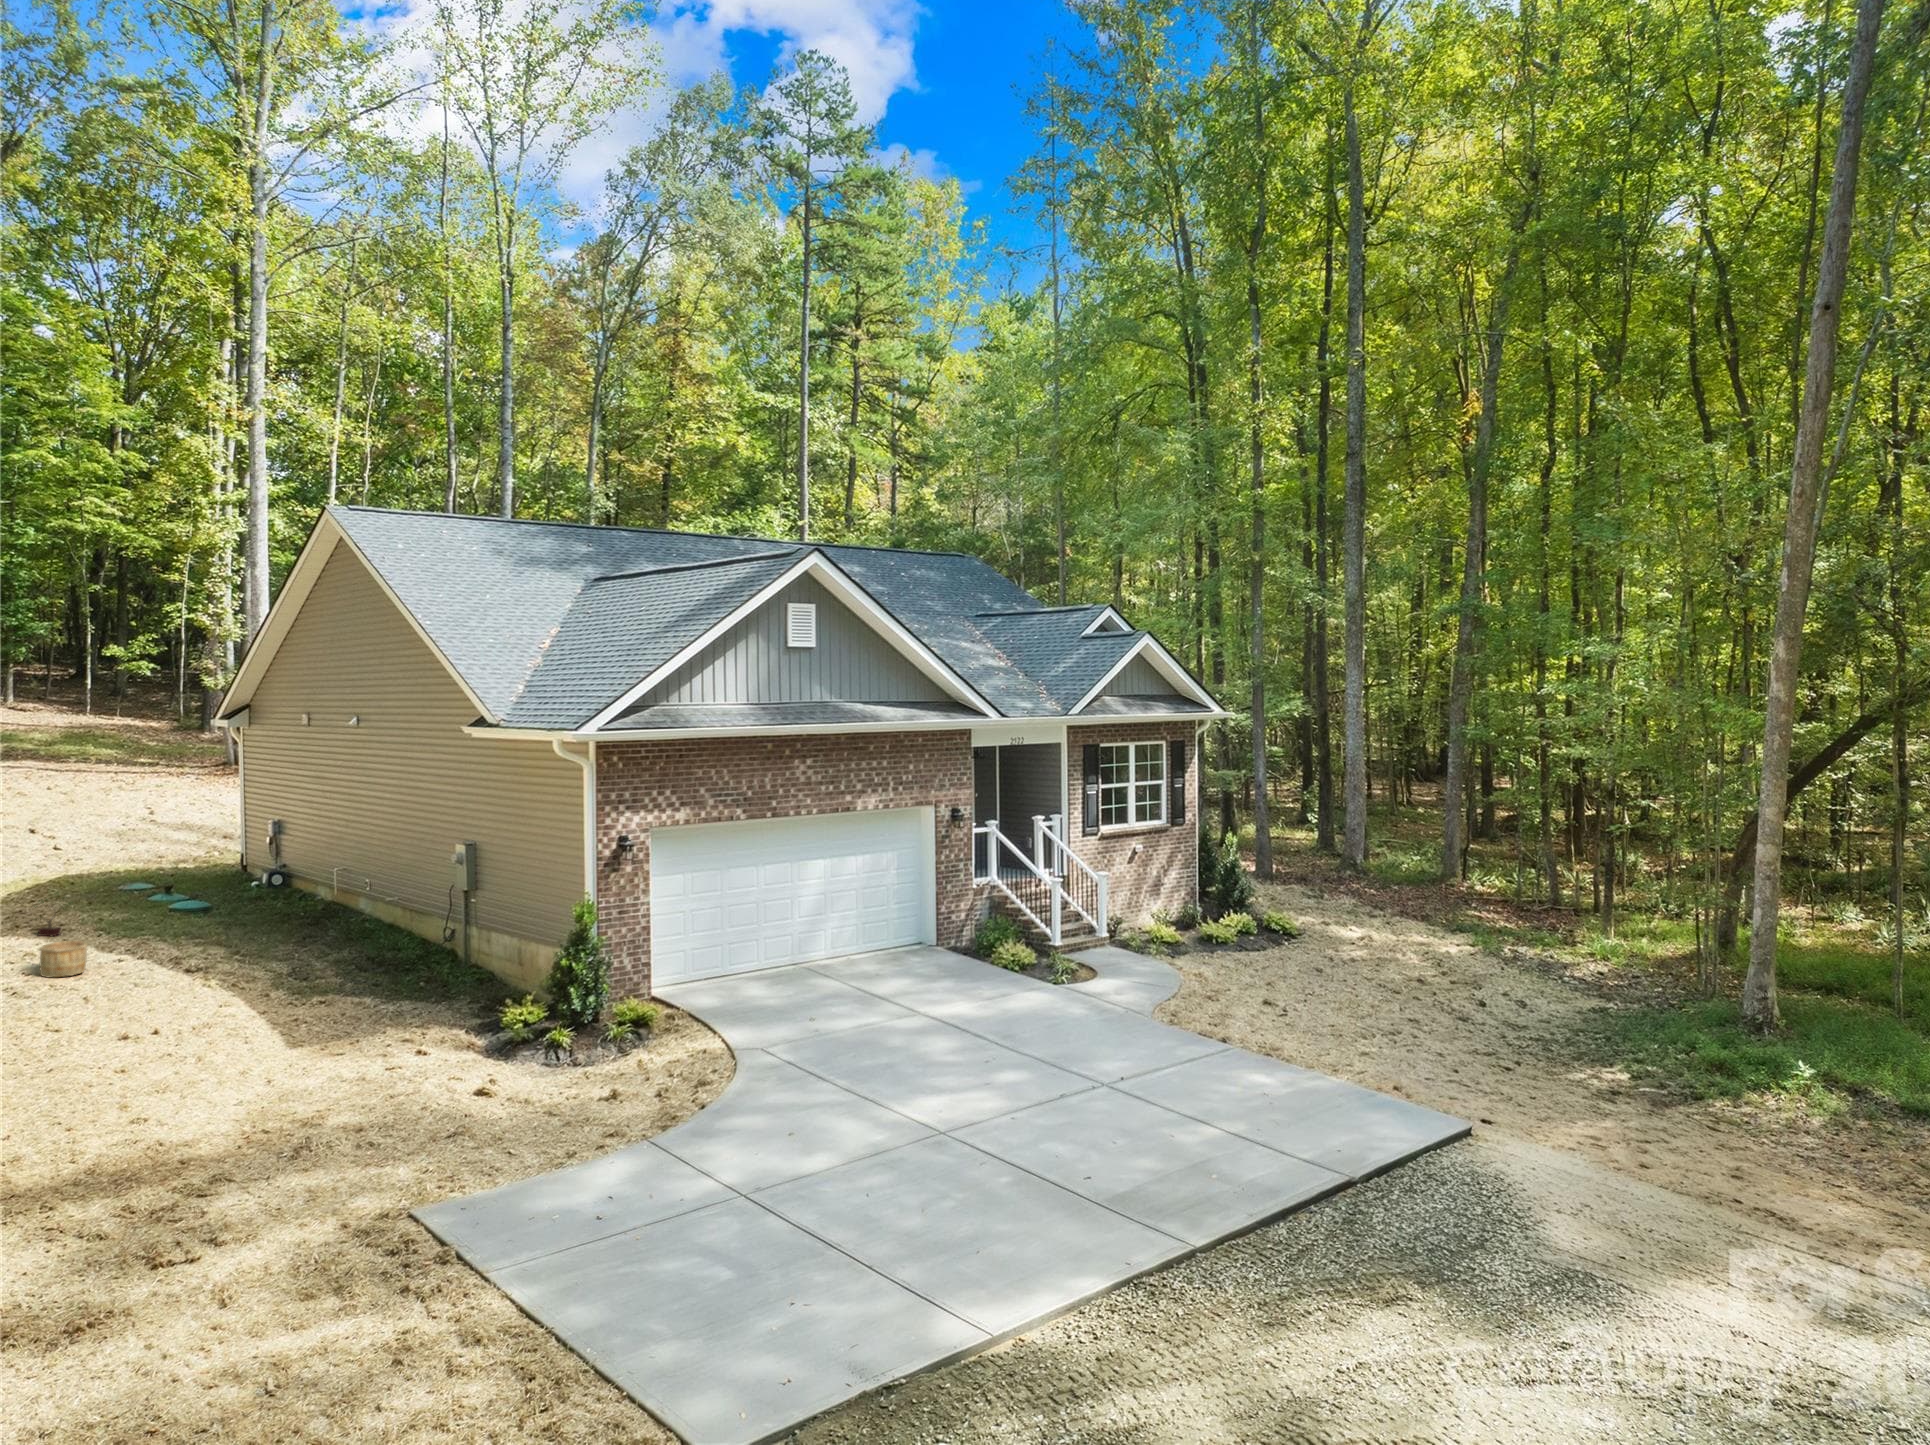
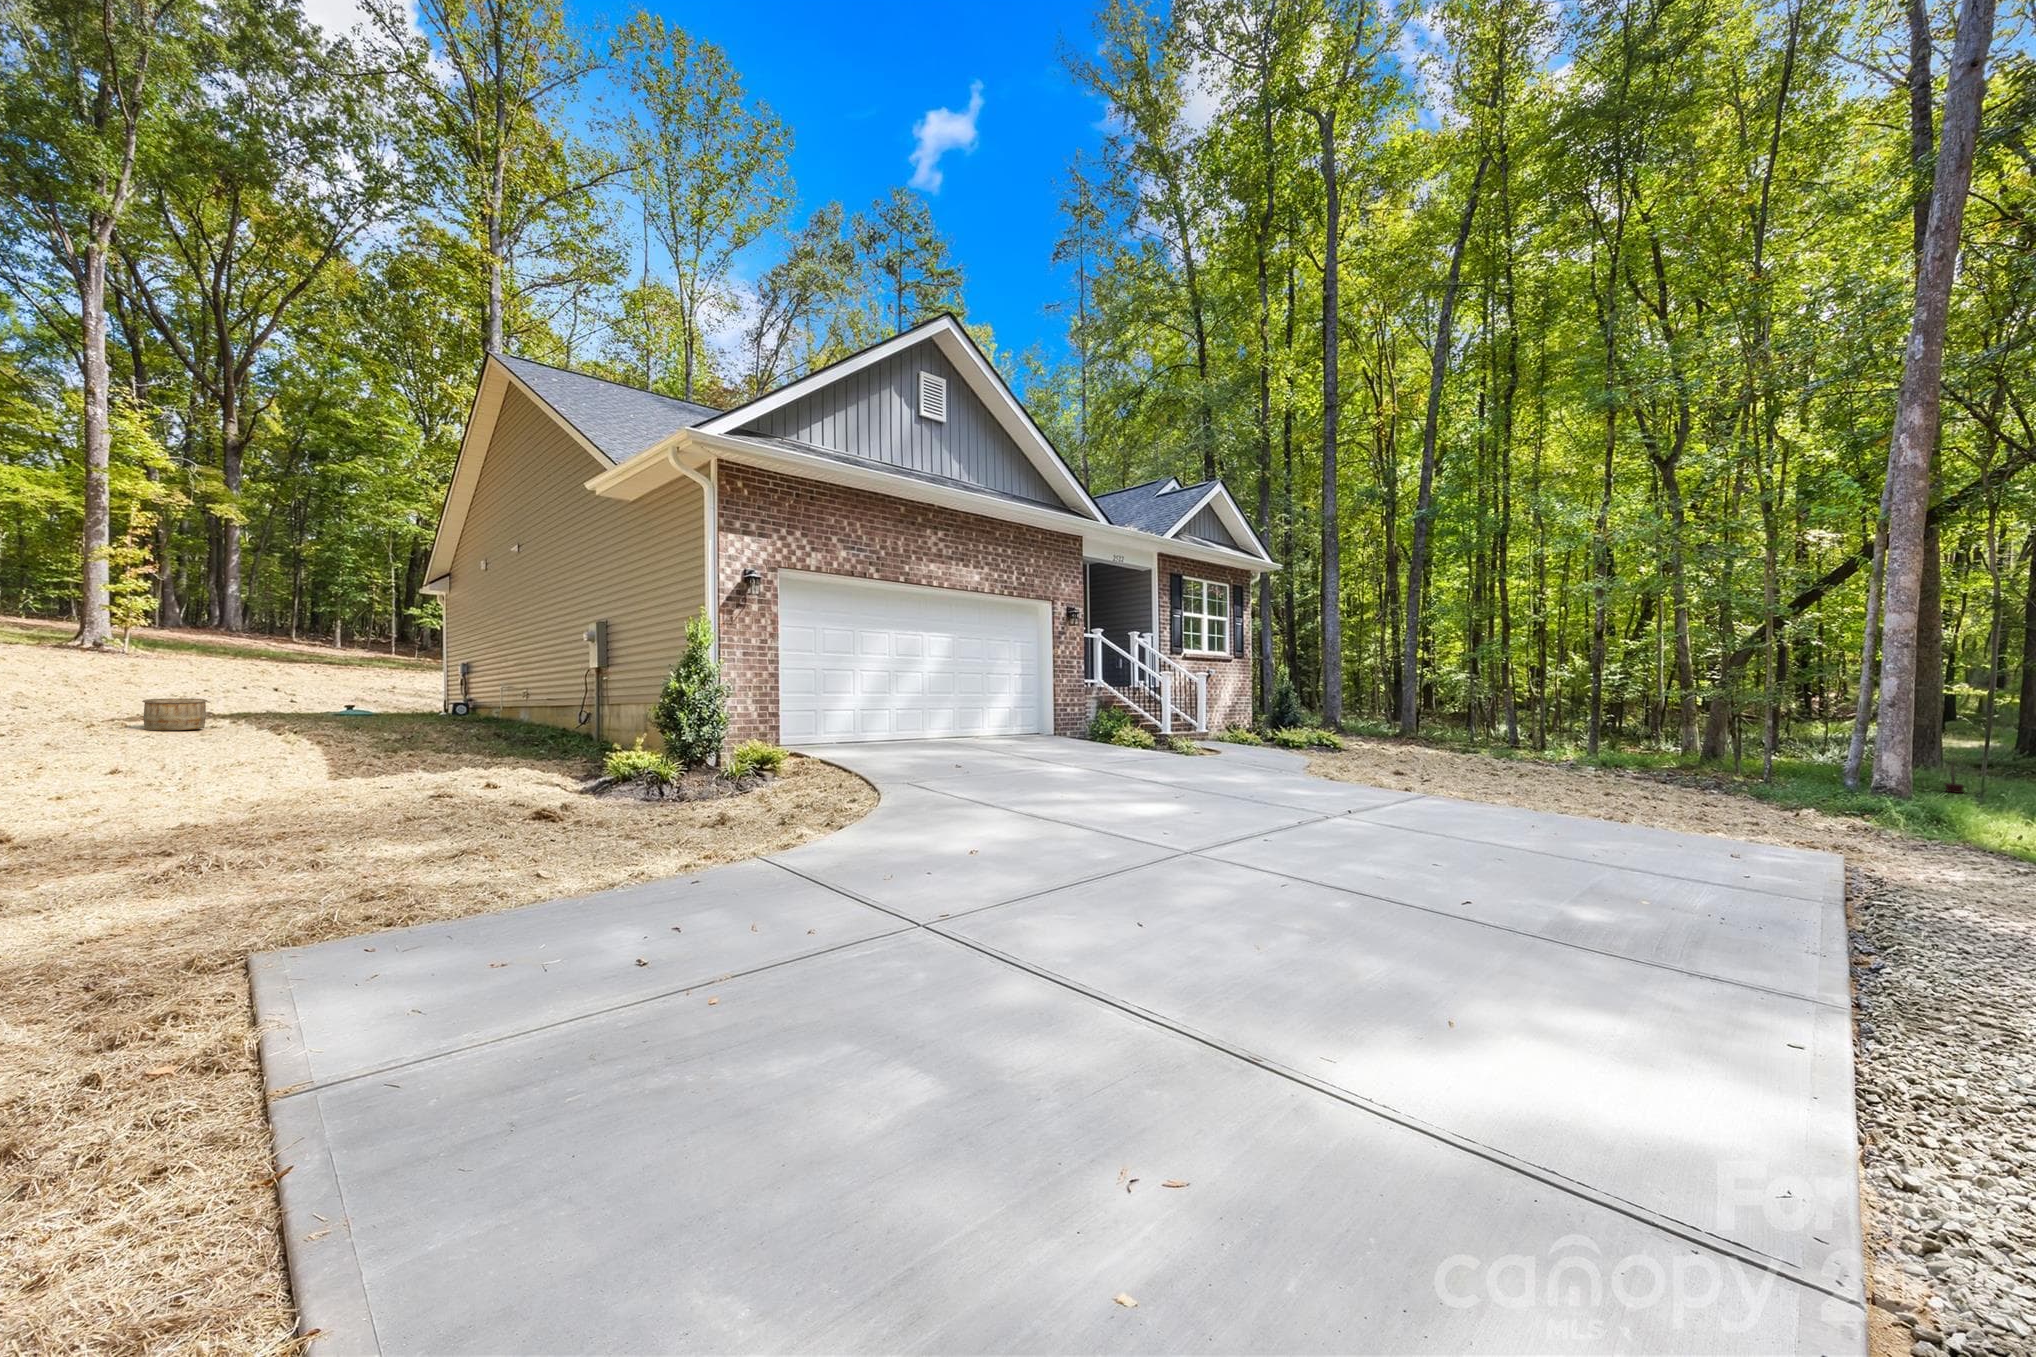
potted plant: present [34,894,73,936] -> present [1945,750,1964,793]

